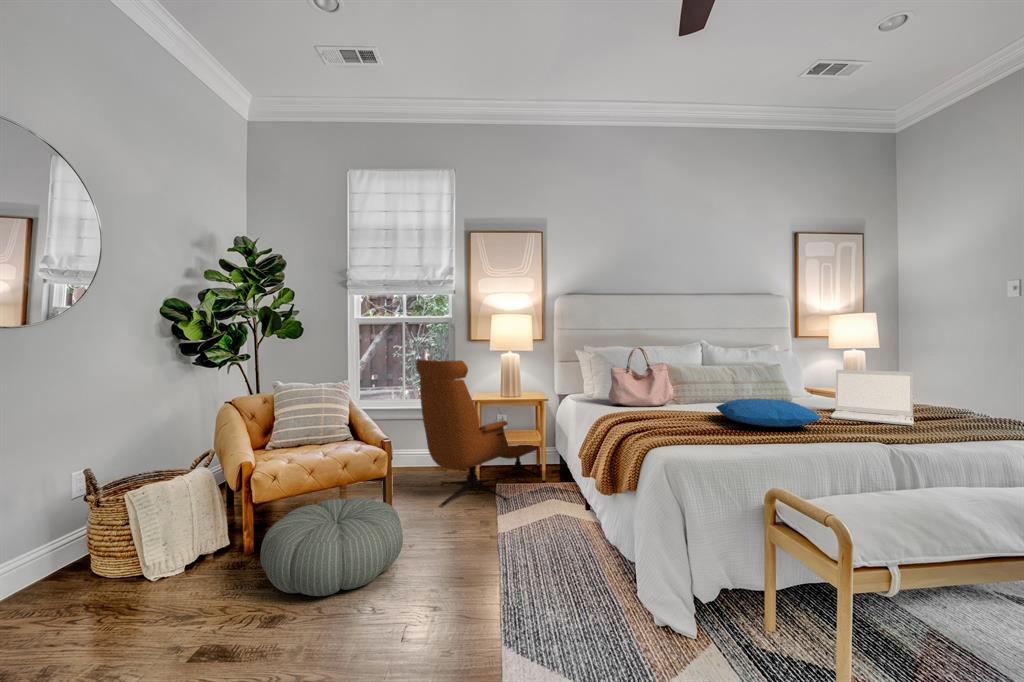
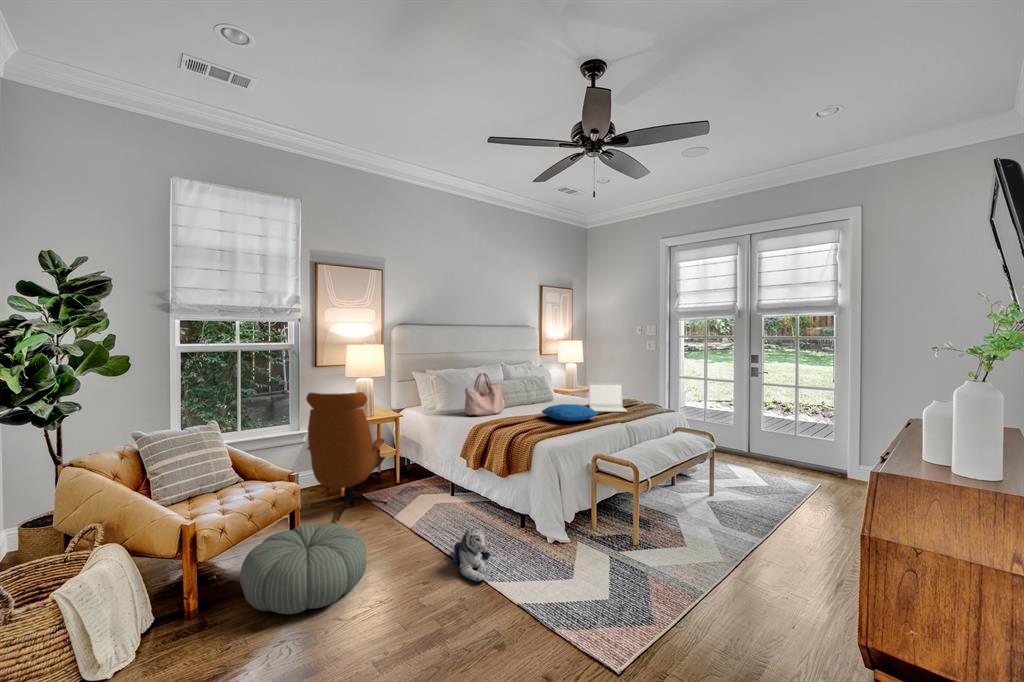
plush toy: none [482,557,548,644] -> present [453,528,490,582]

